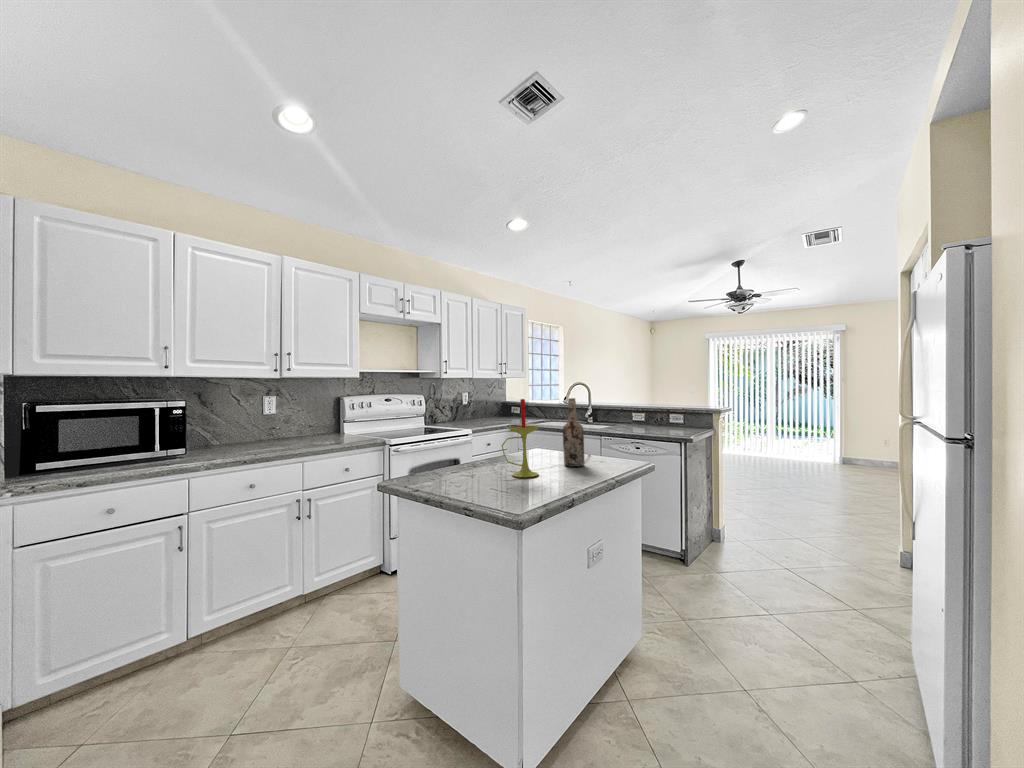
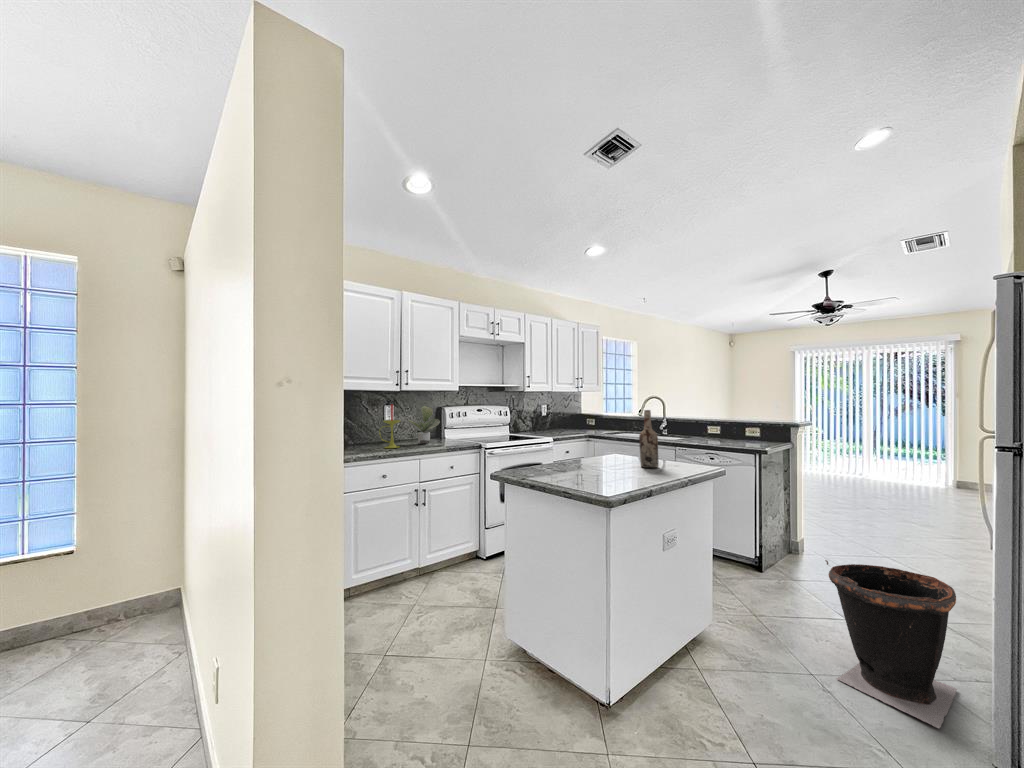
potted plant: none [292,397,334,442] -> present [408,406,440,444]
candle: present [502,399,539,477] -> present [382,405,400,448]
trash can: none [761,561,897,751] -> present [825,560,957,728]

